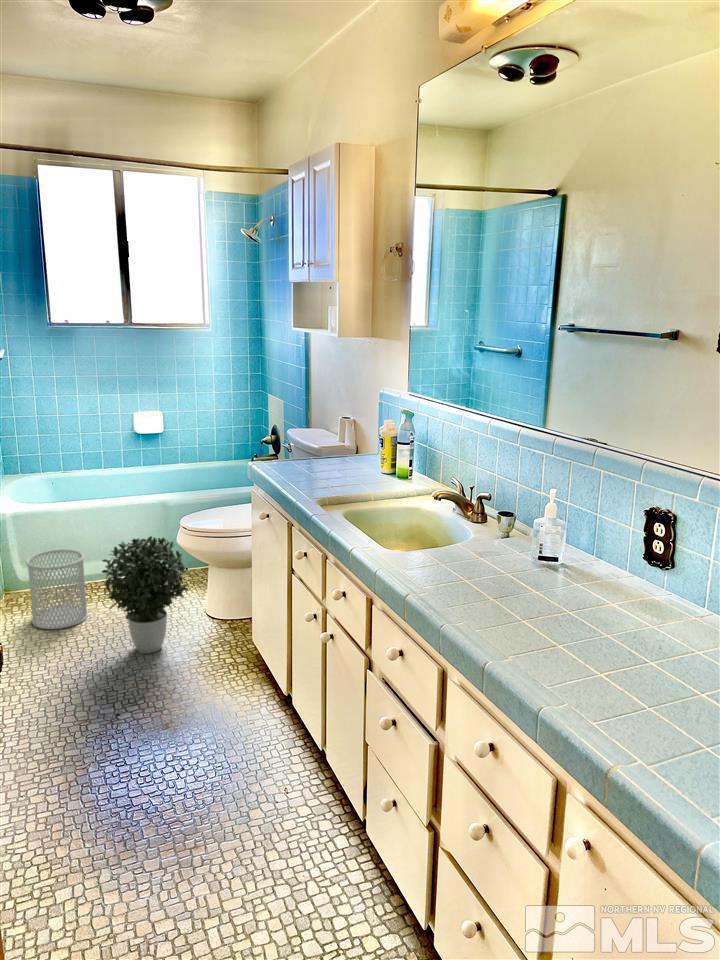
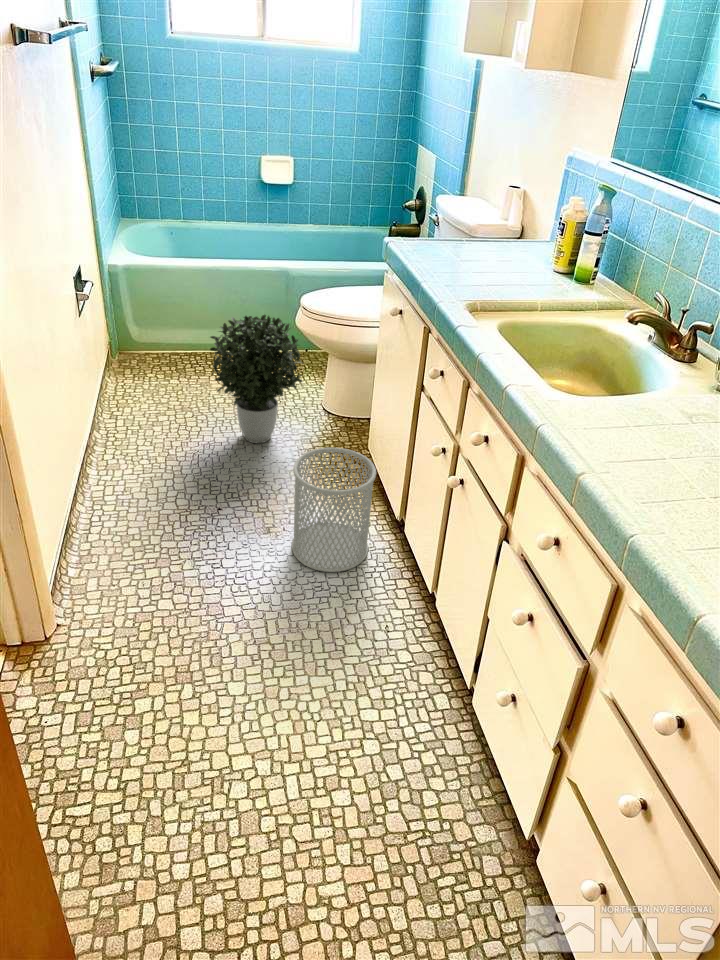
wastebasket: present [26,549,88,629] -> present [292,448,376,572]

